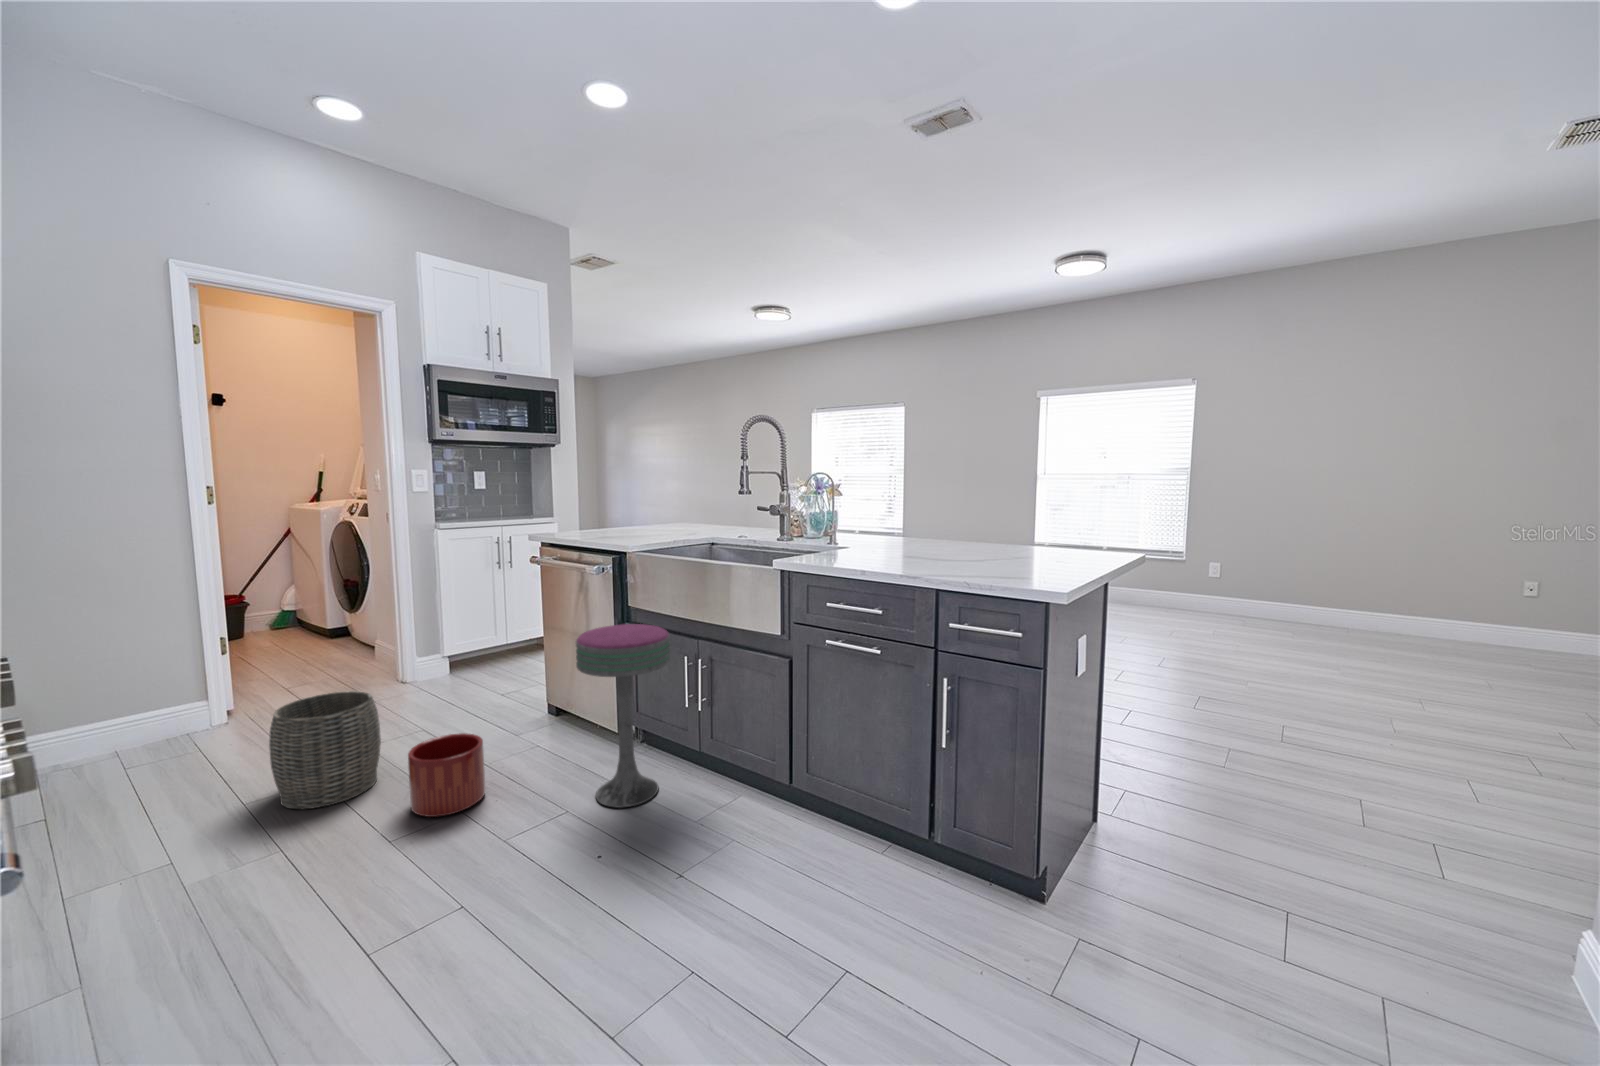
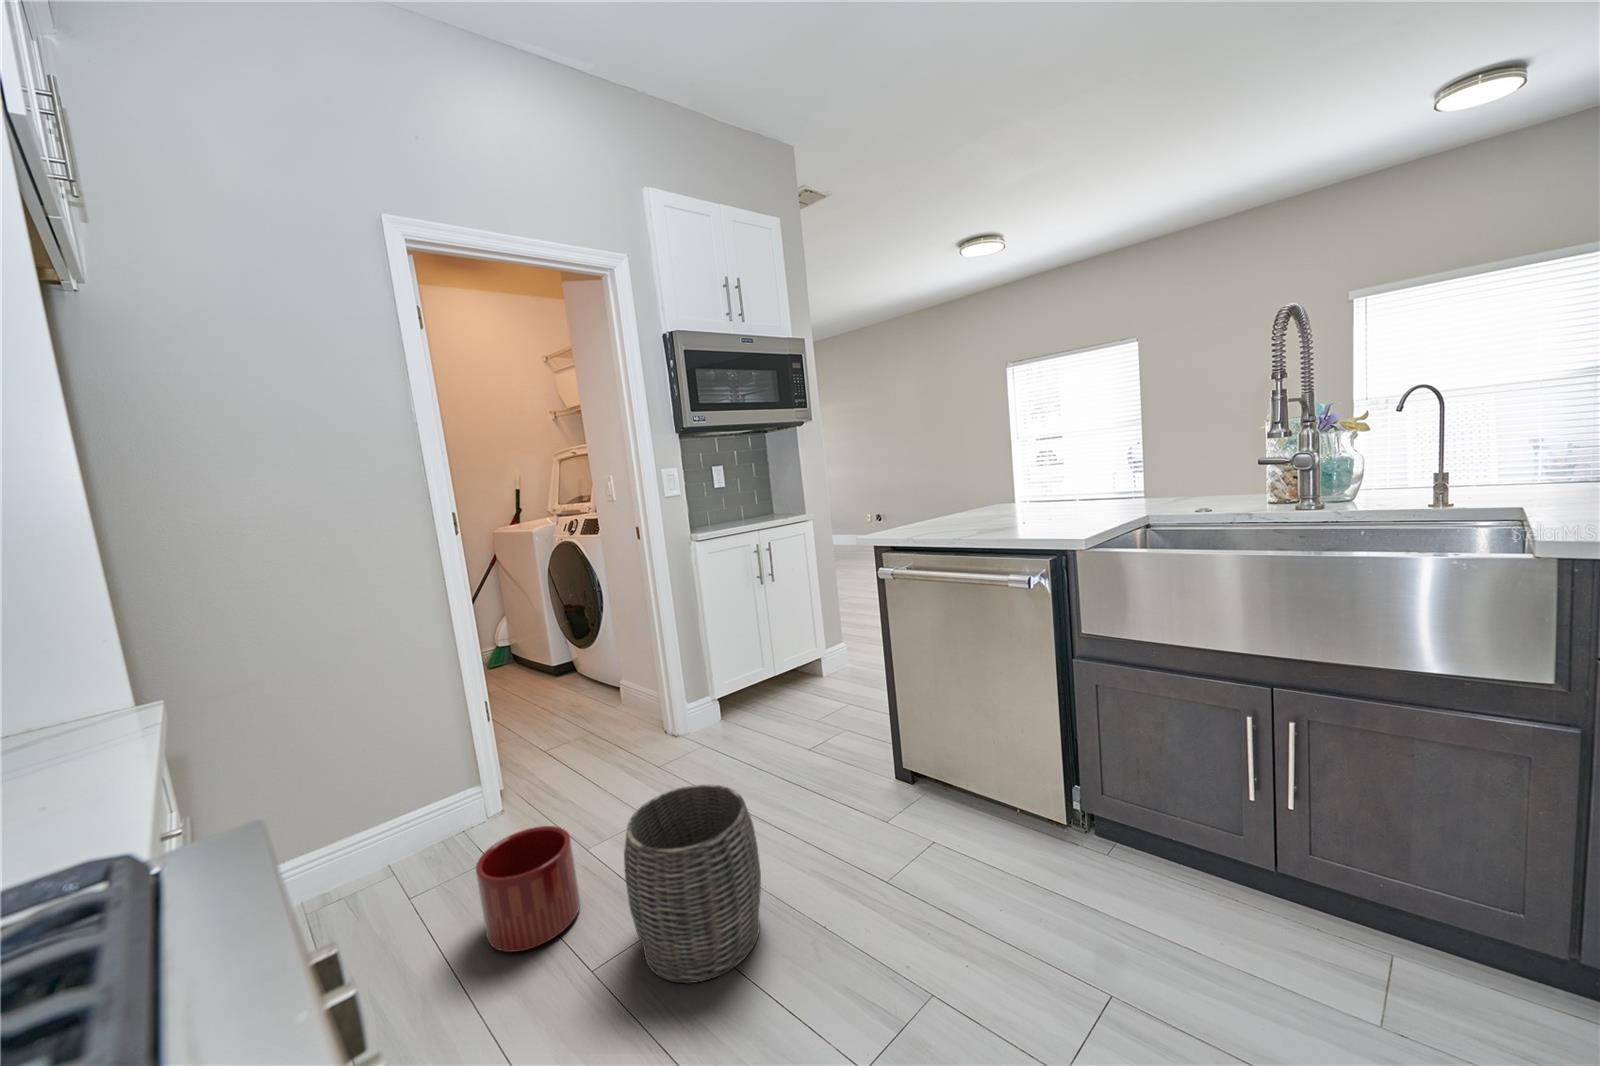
bar stool: present [576,624,670,808] -> none [1084,664,1266,986]
planter: present [408,733,485,817] -> present [476,826,580,952]

